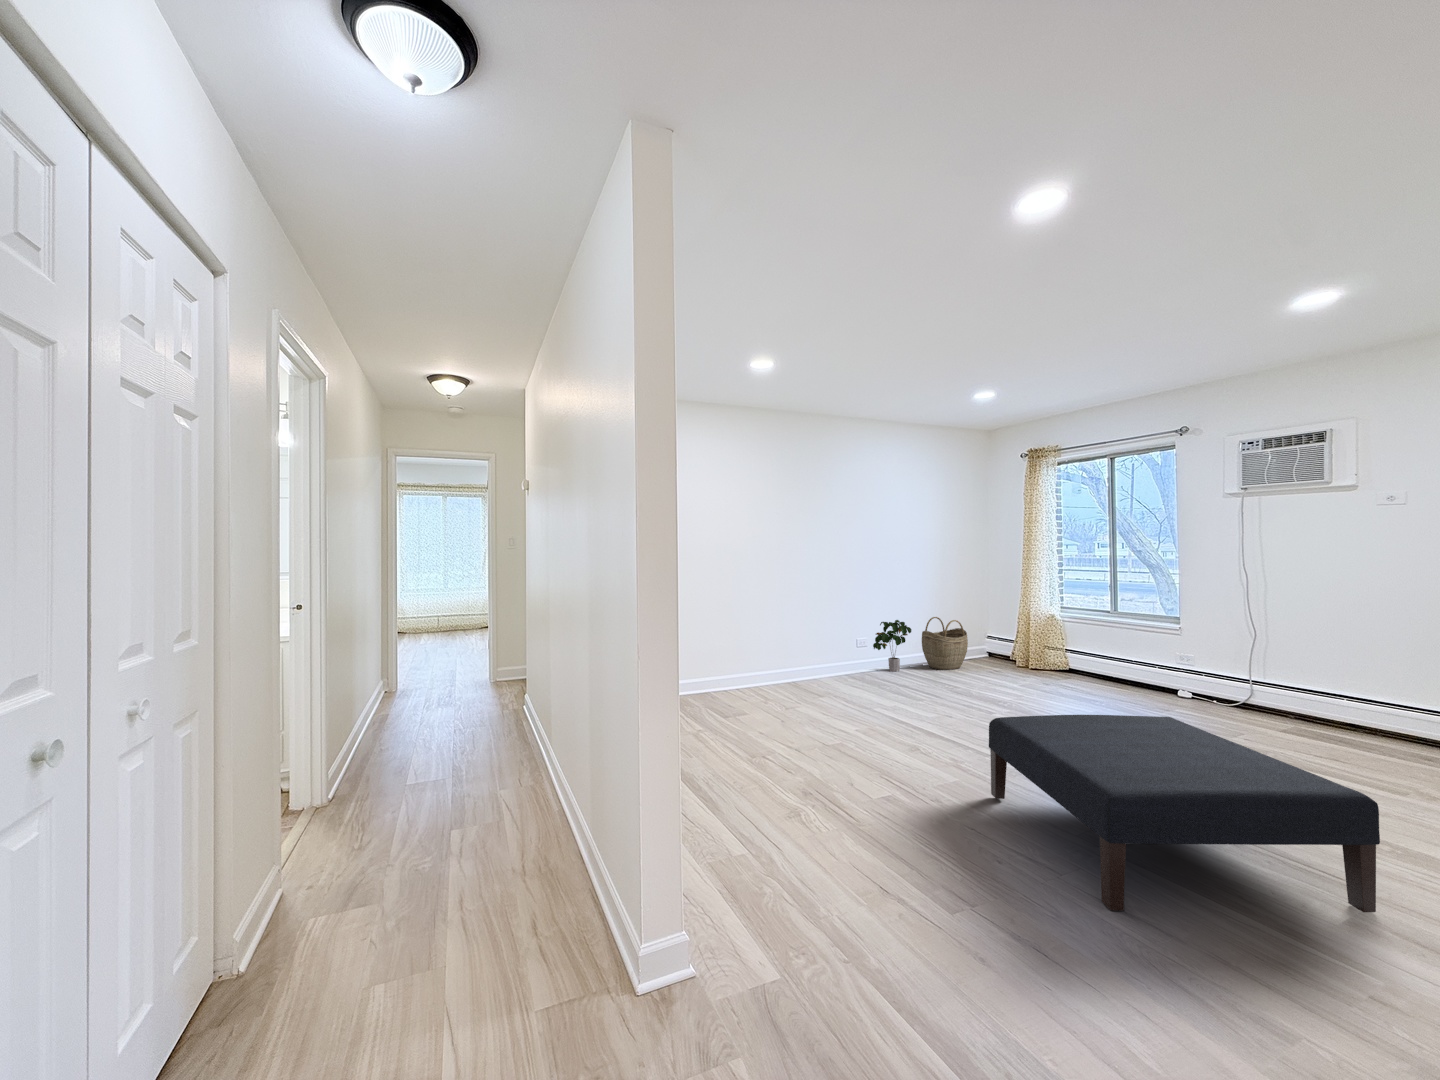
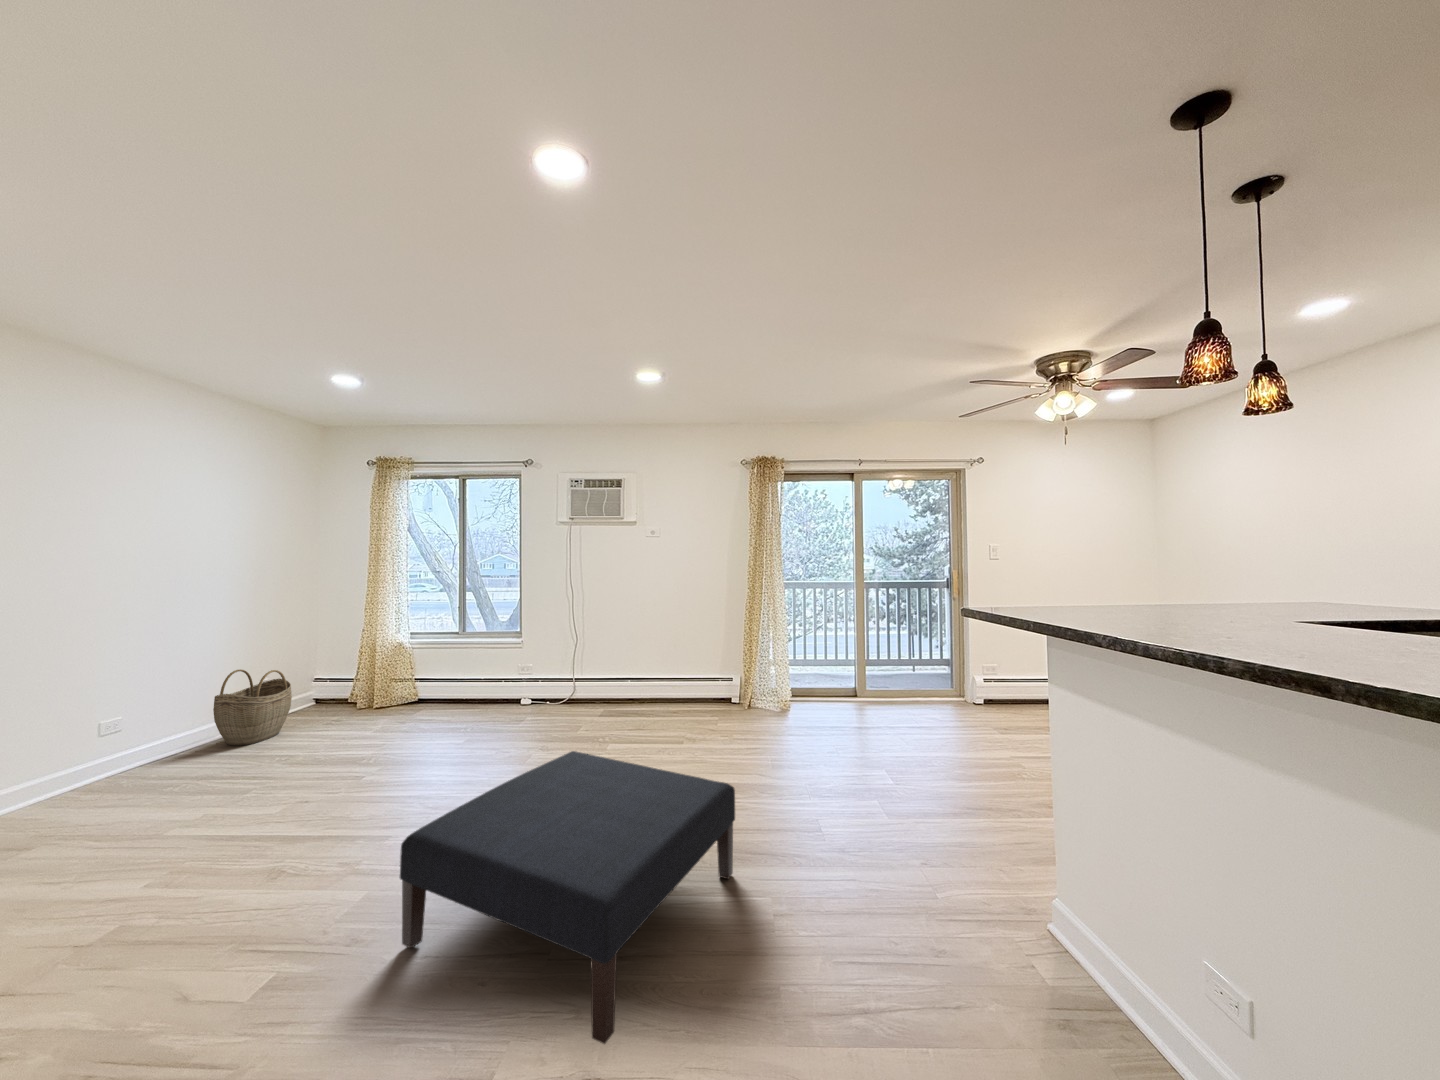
potted plant: present [873,620,911,672] -> none [114,688,196,773]

